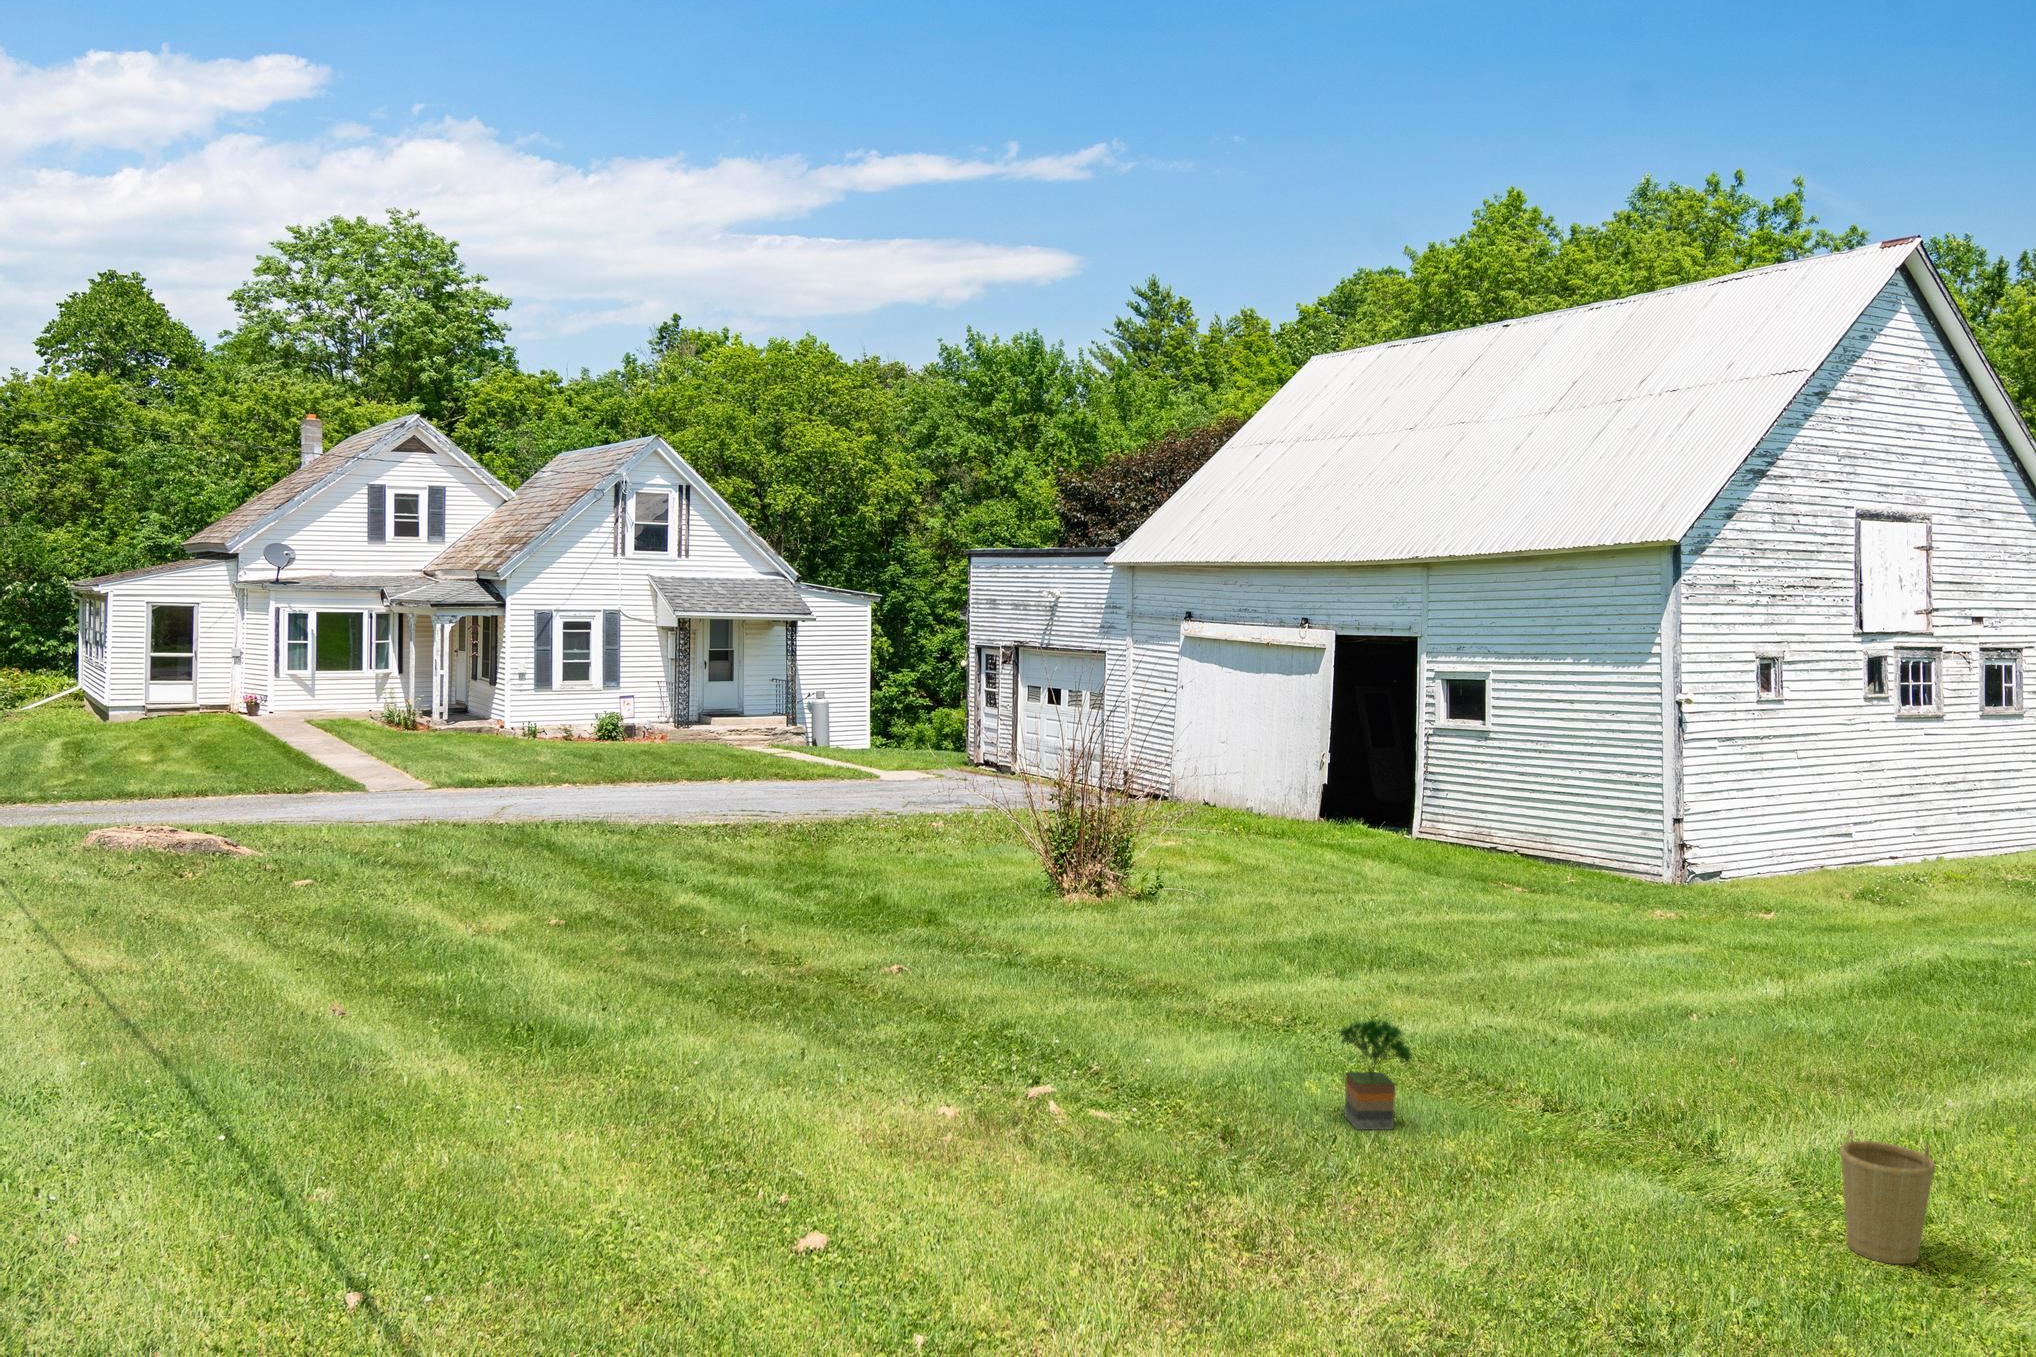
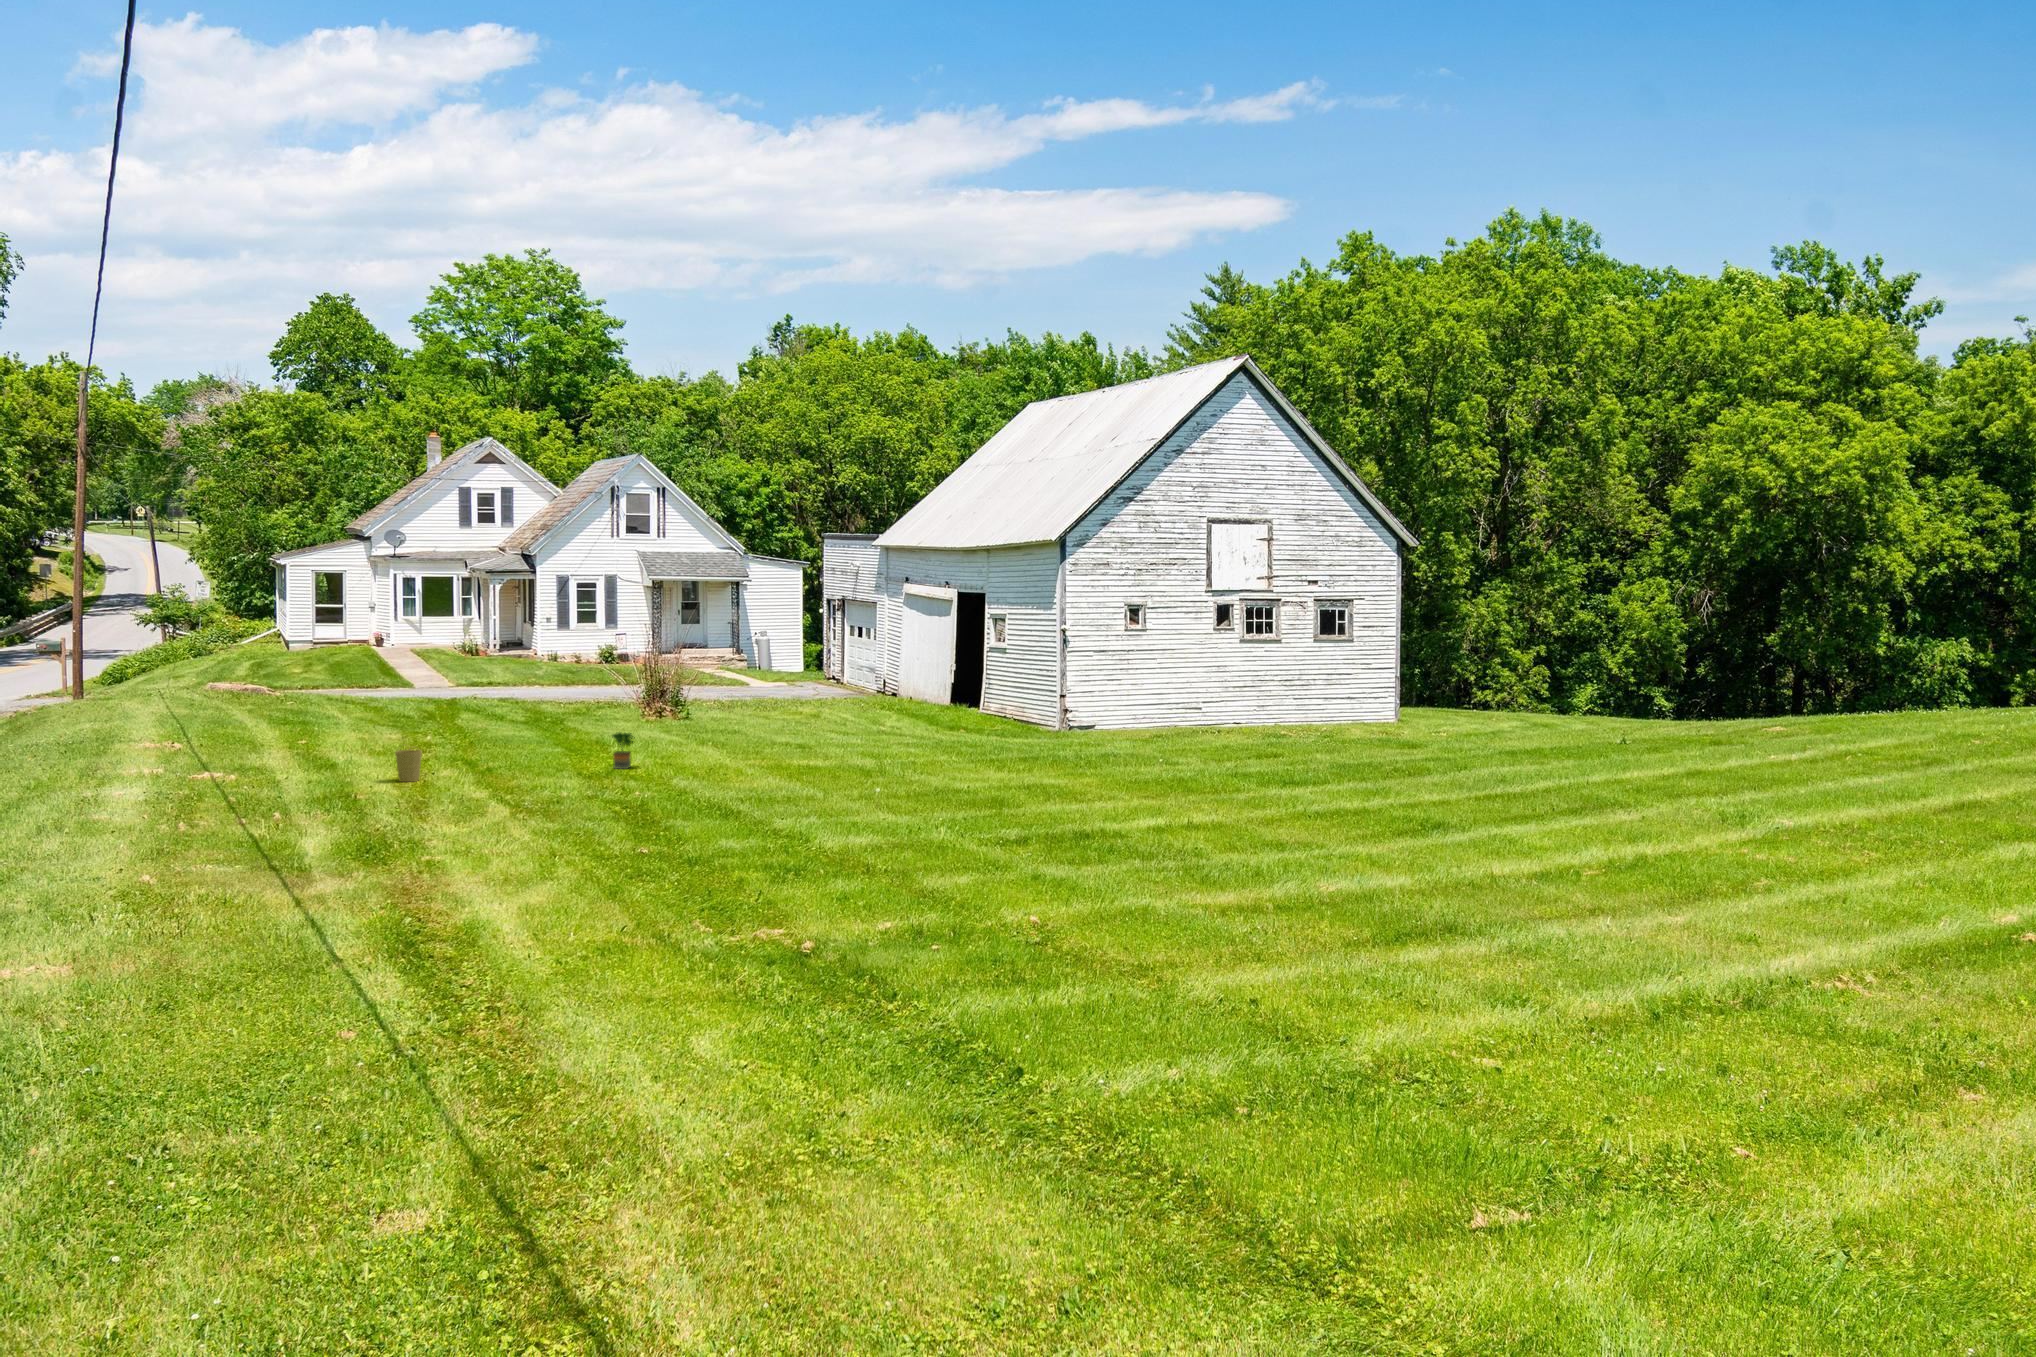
basket: present [1840,1129,1935,1264] -> present [395,749,422,782]

